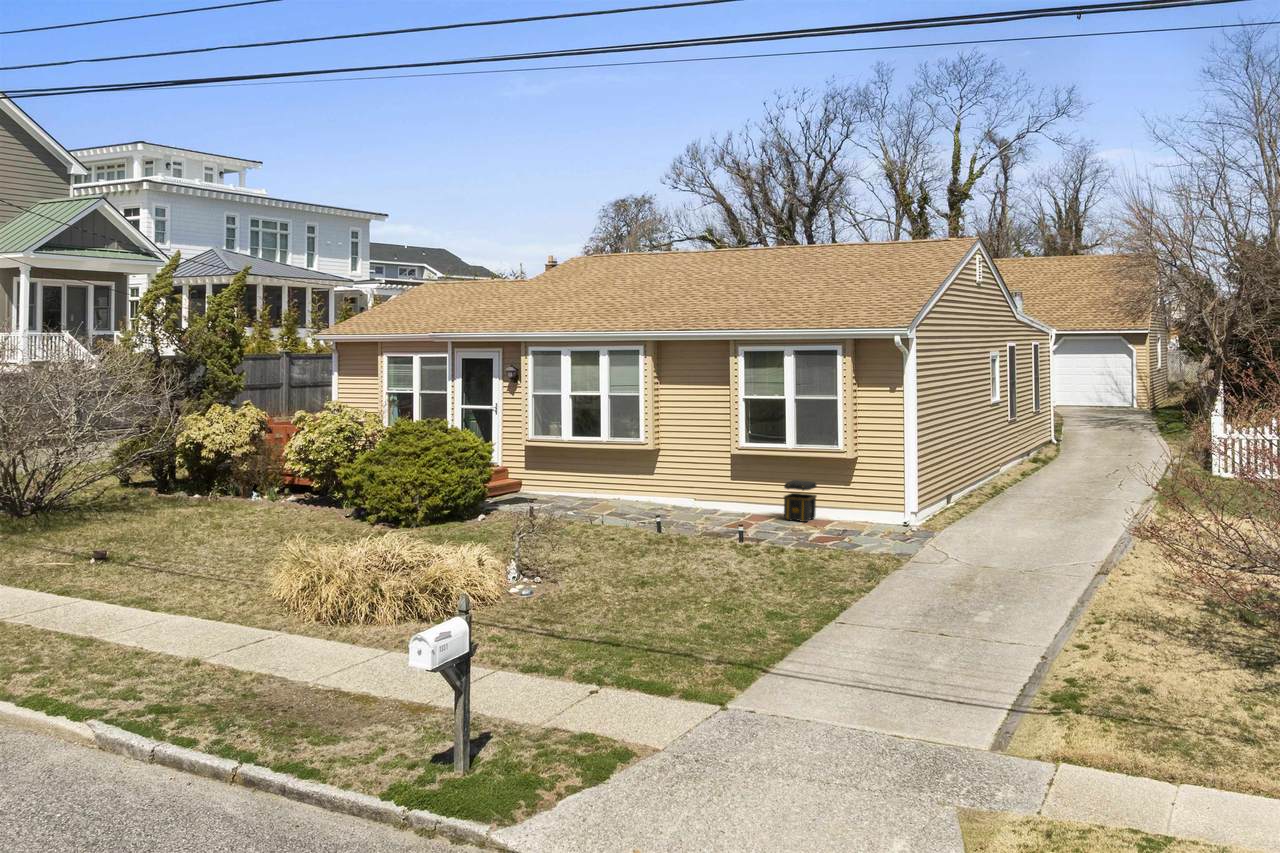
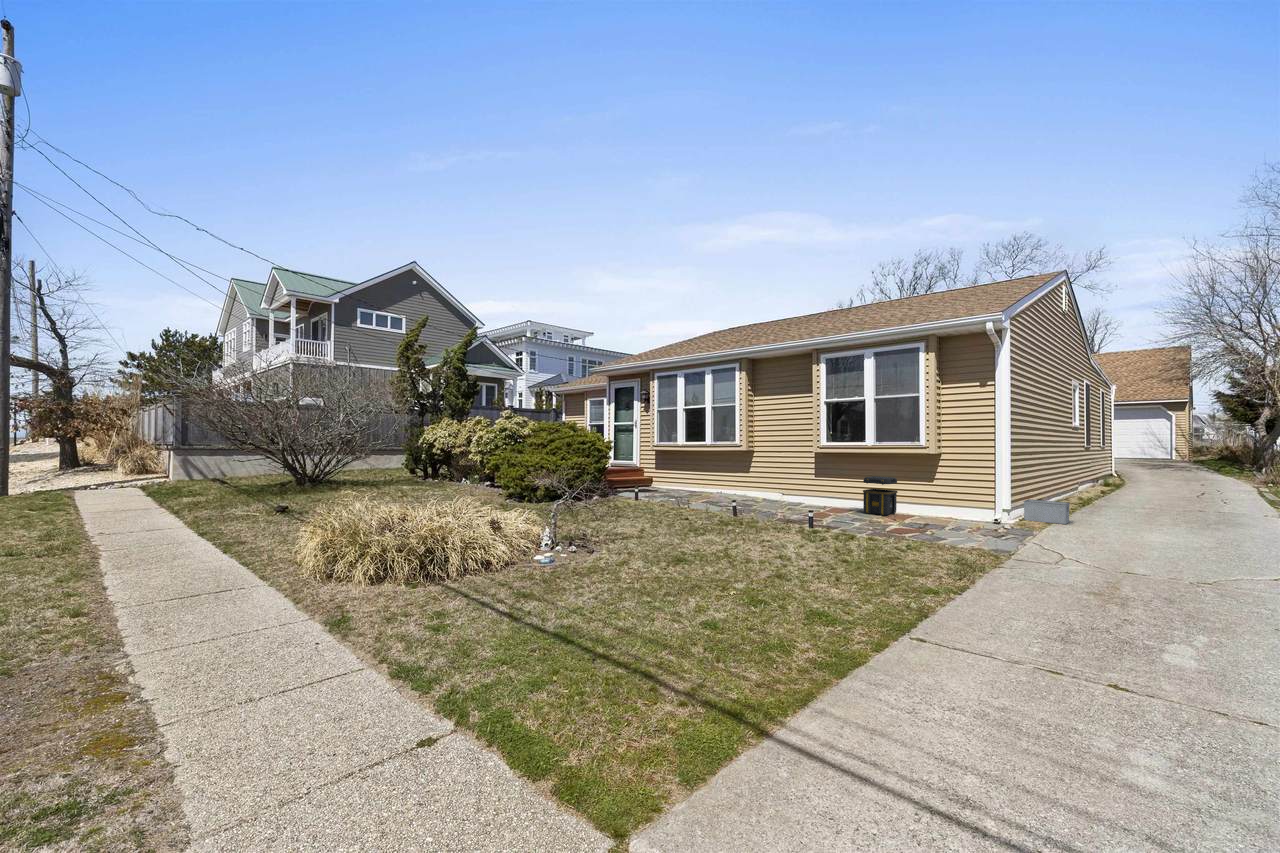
storage bin: none [930,498,969,522] -> present [1024,499,1070,524]

